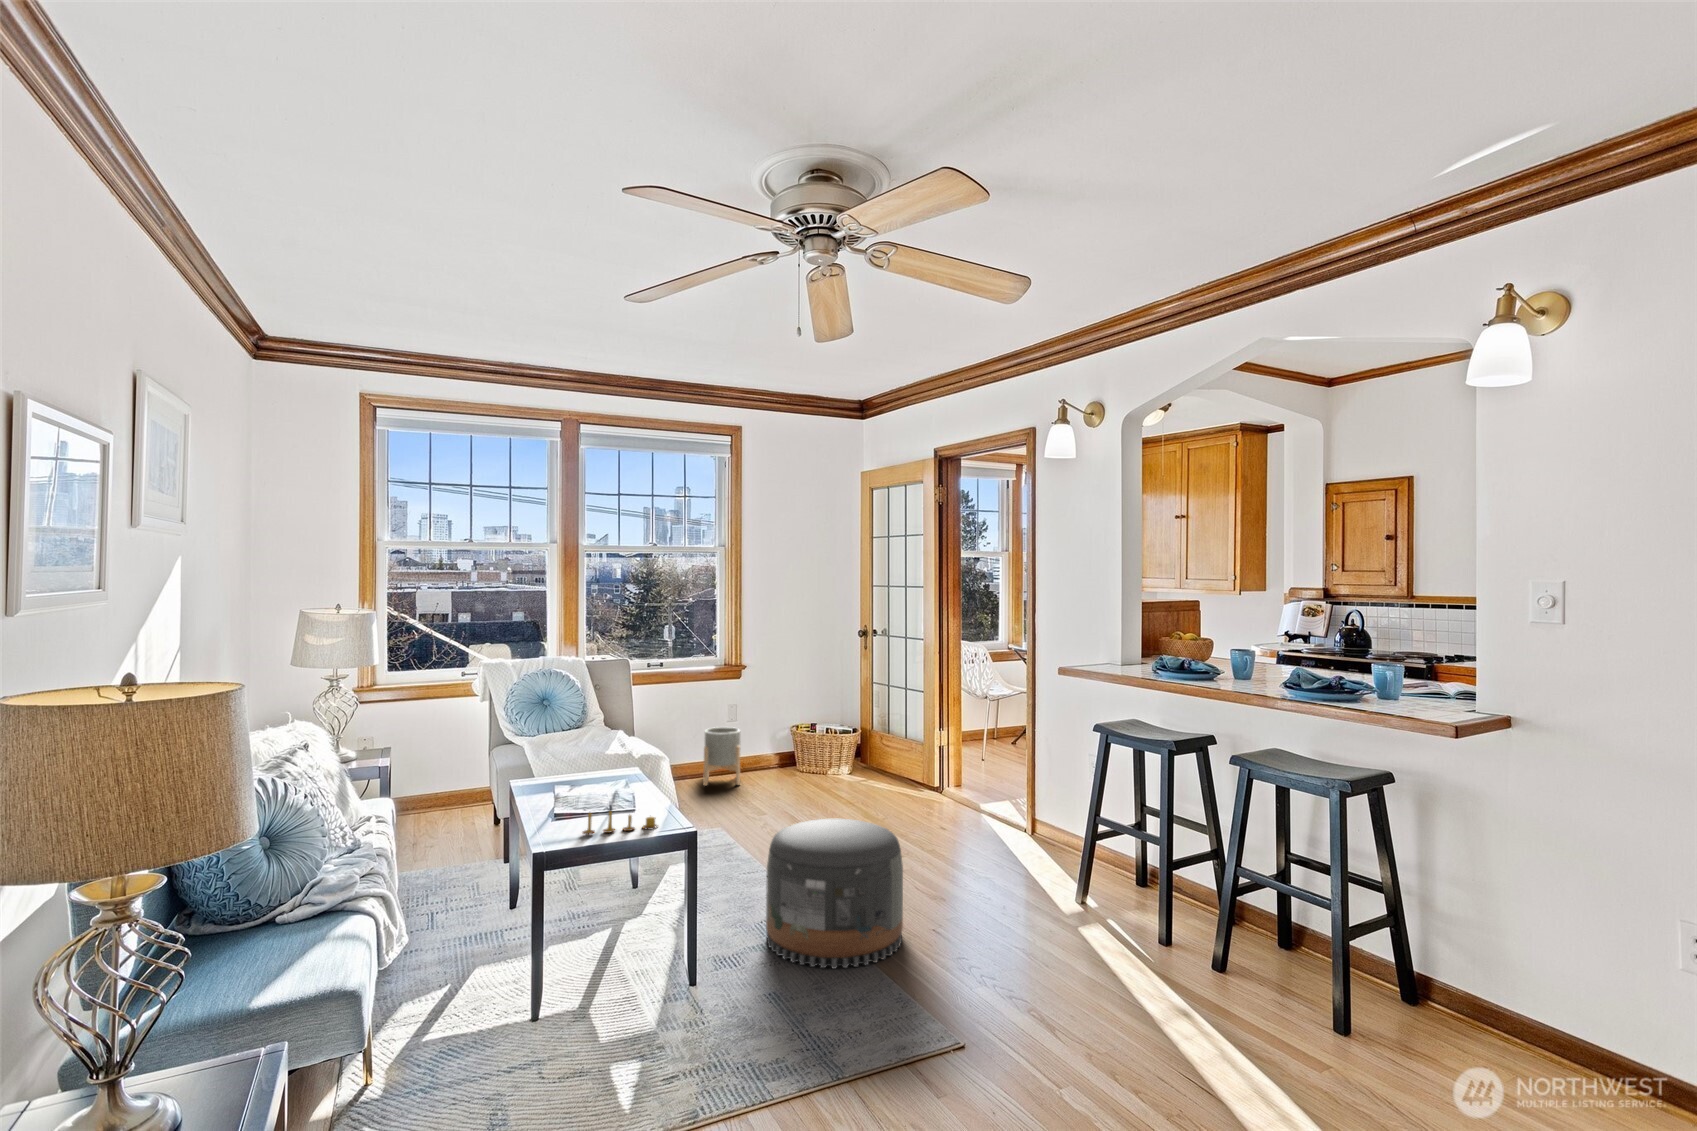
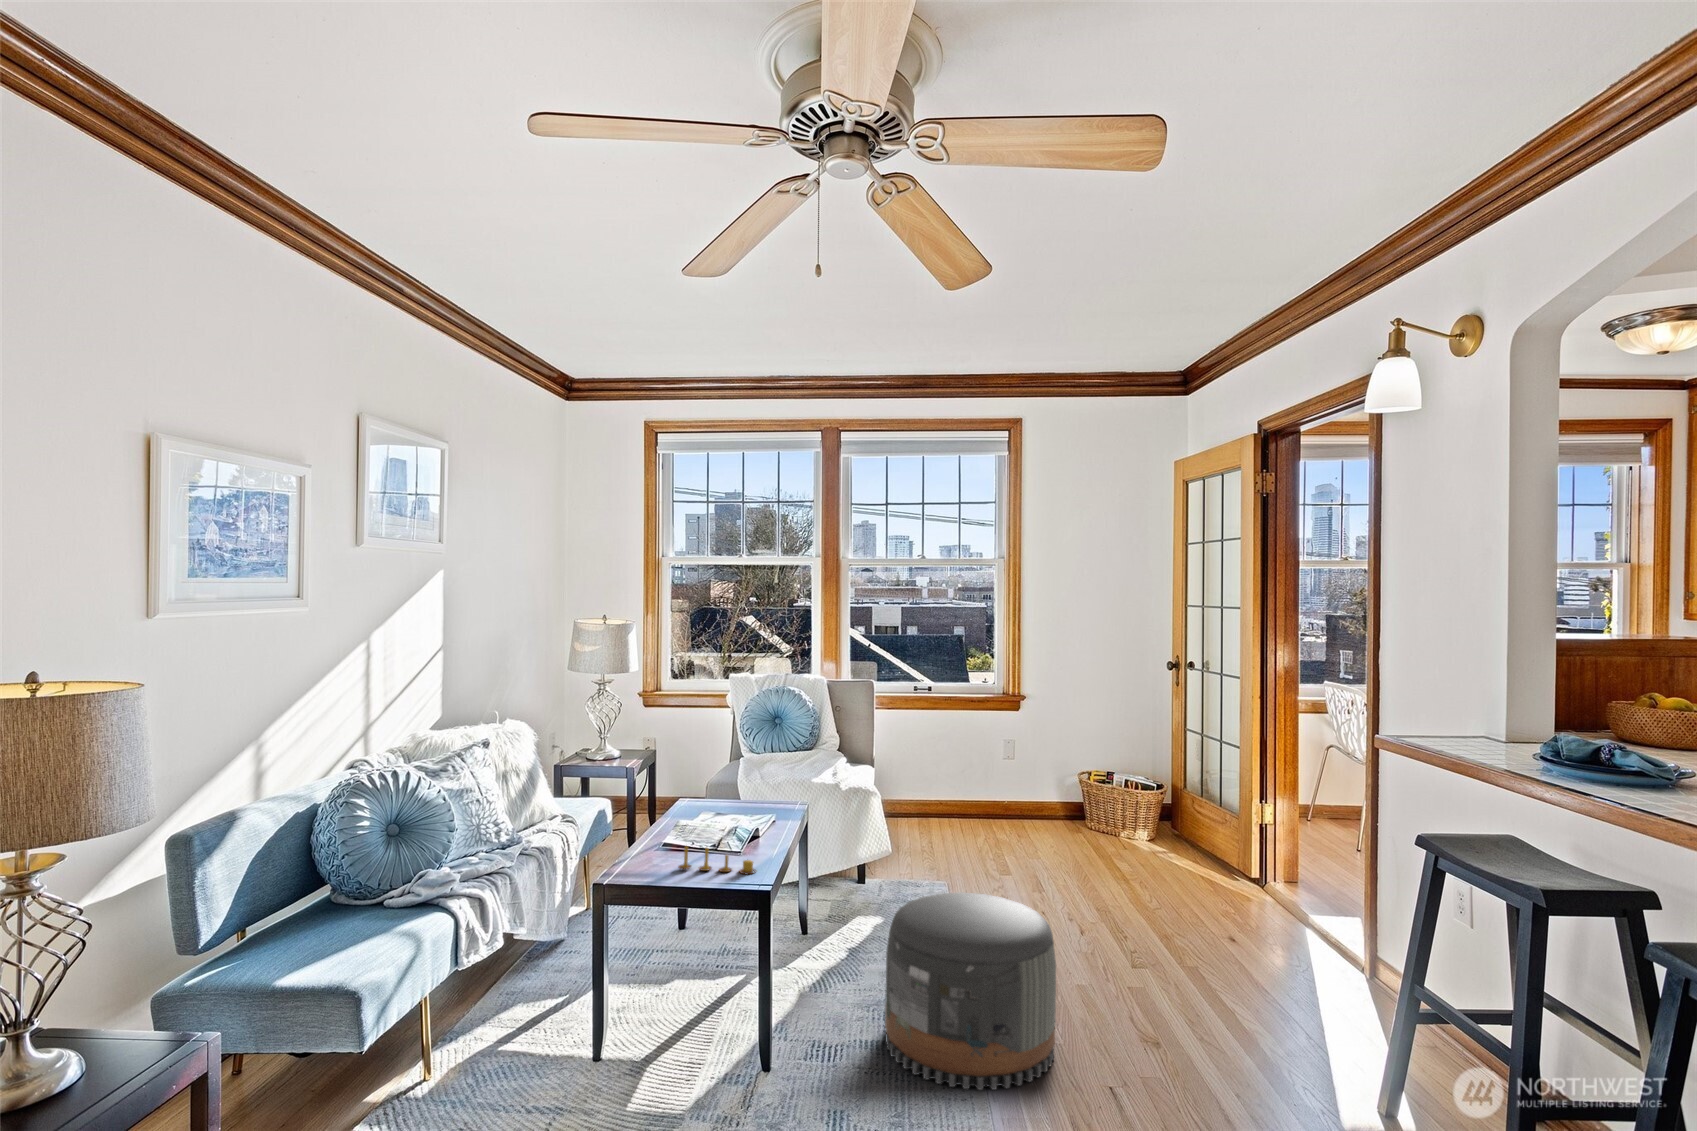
planter: present [703,727,740,786] -> none [966,764,1014,833]

